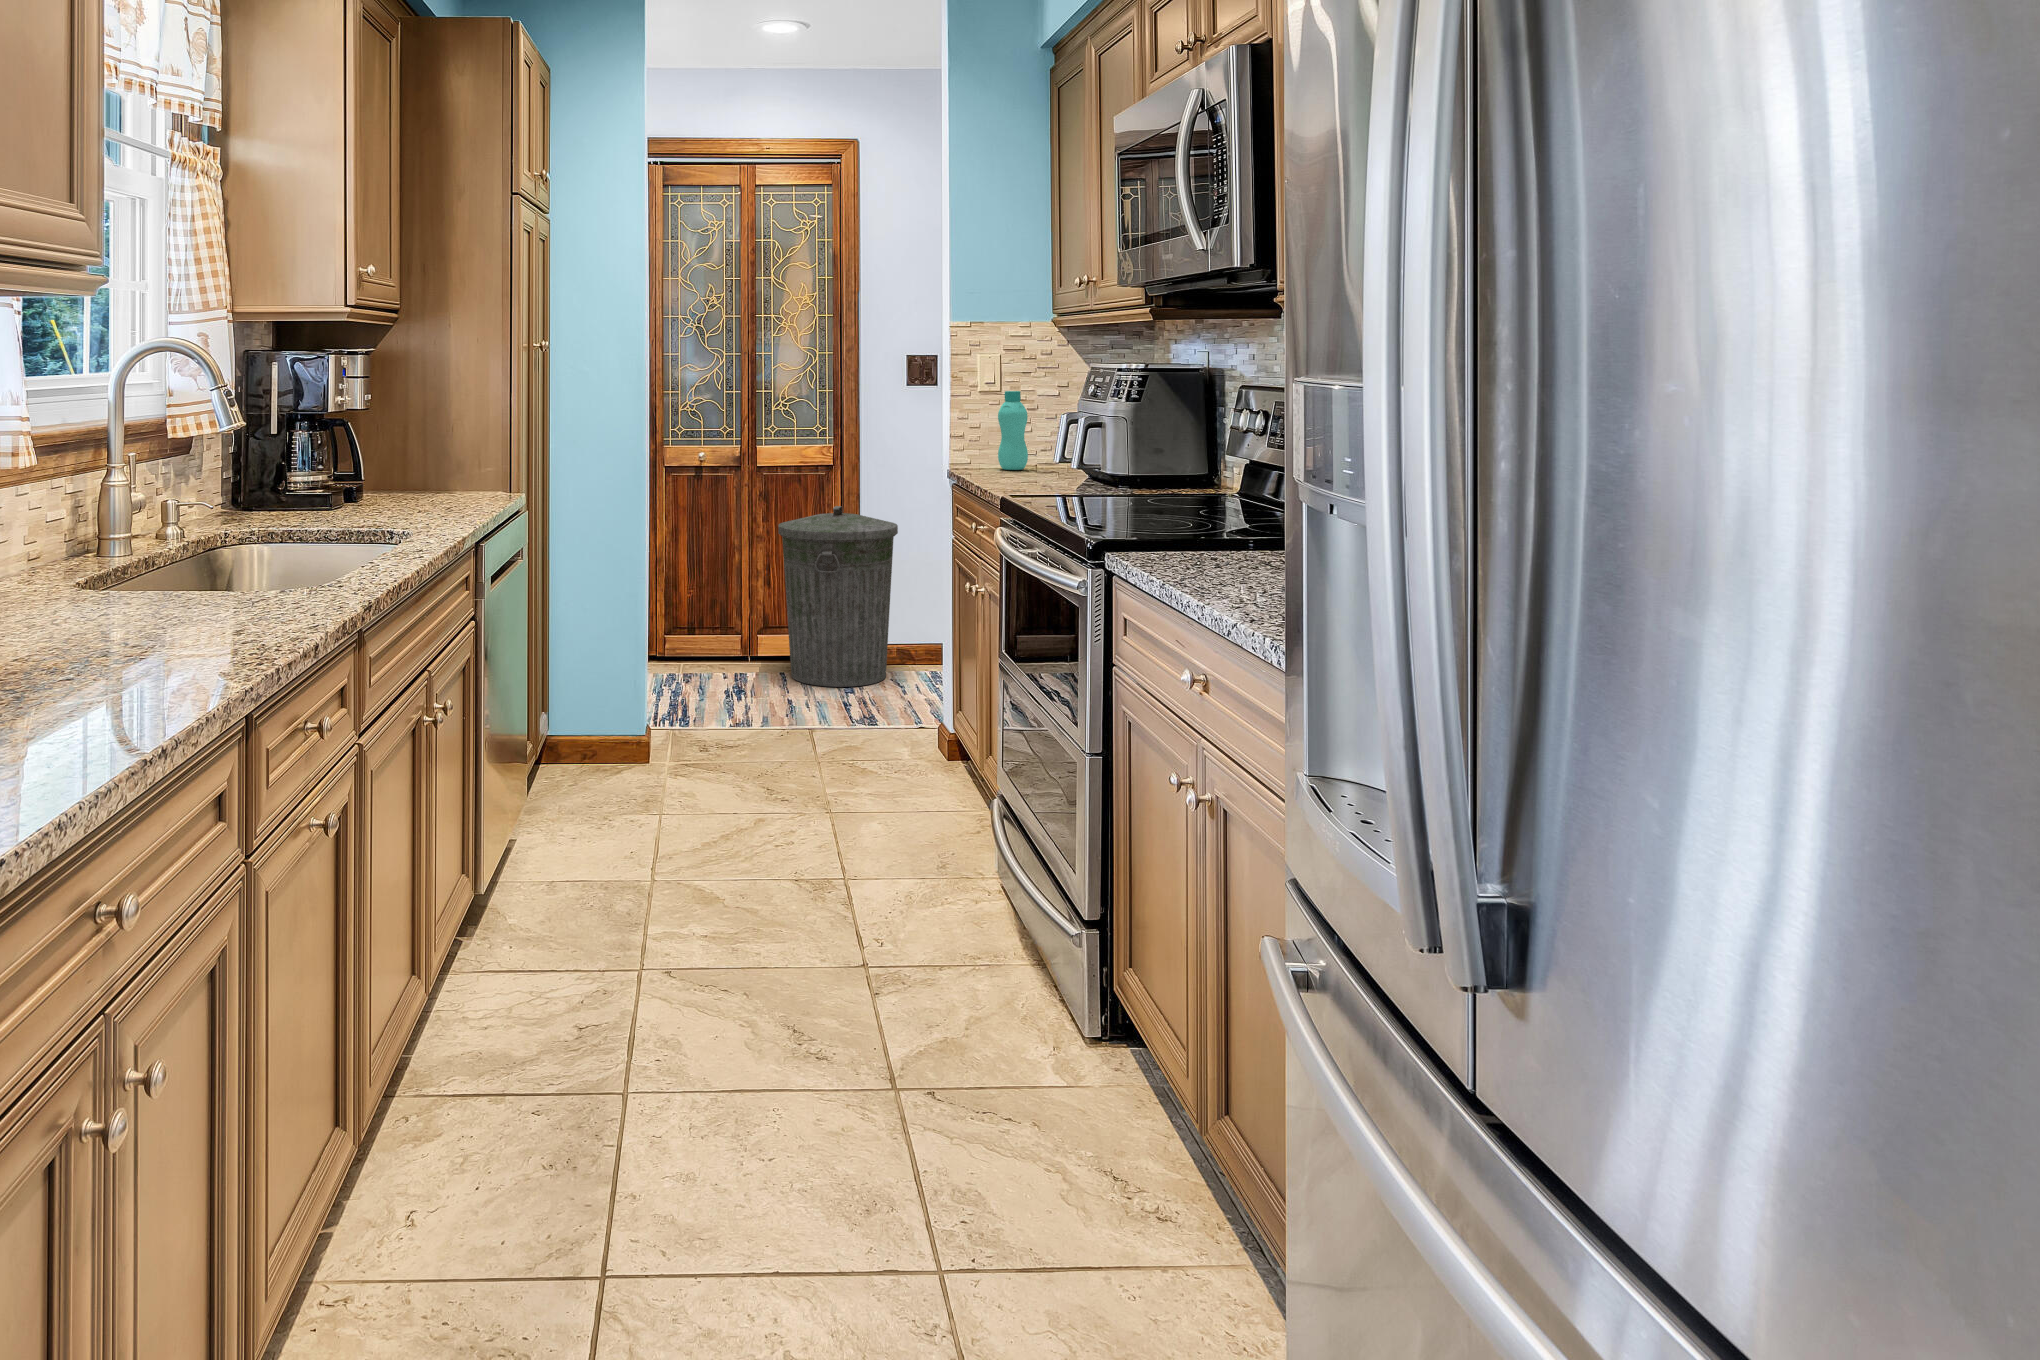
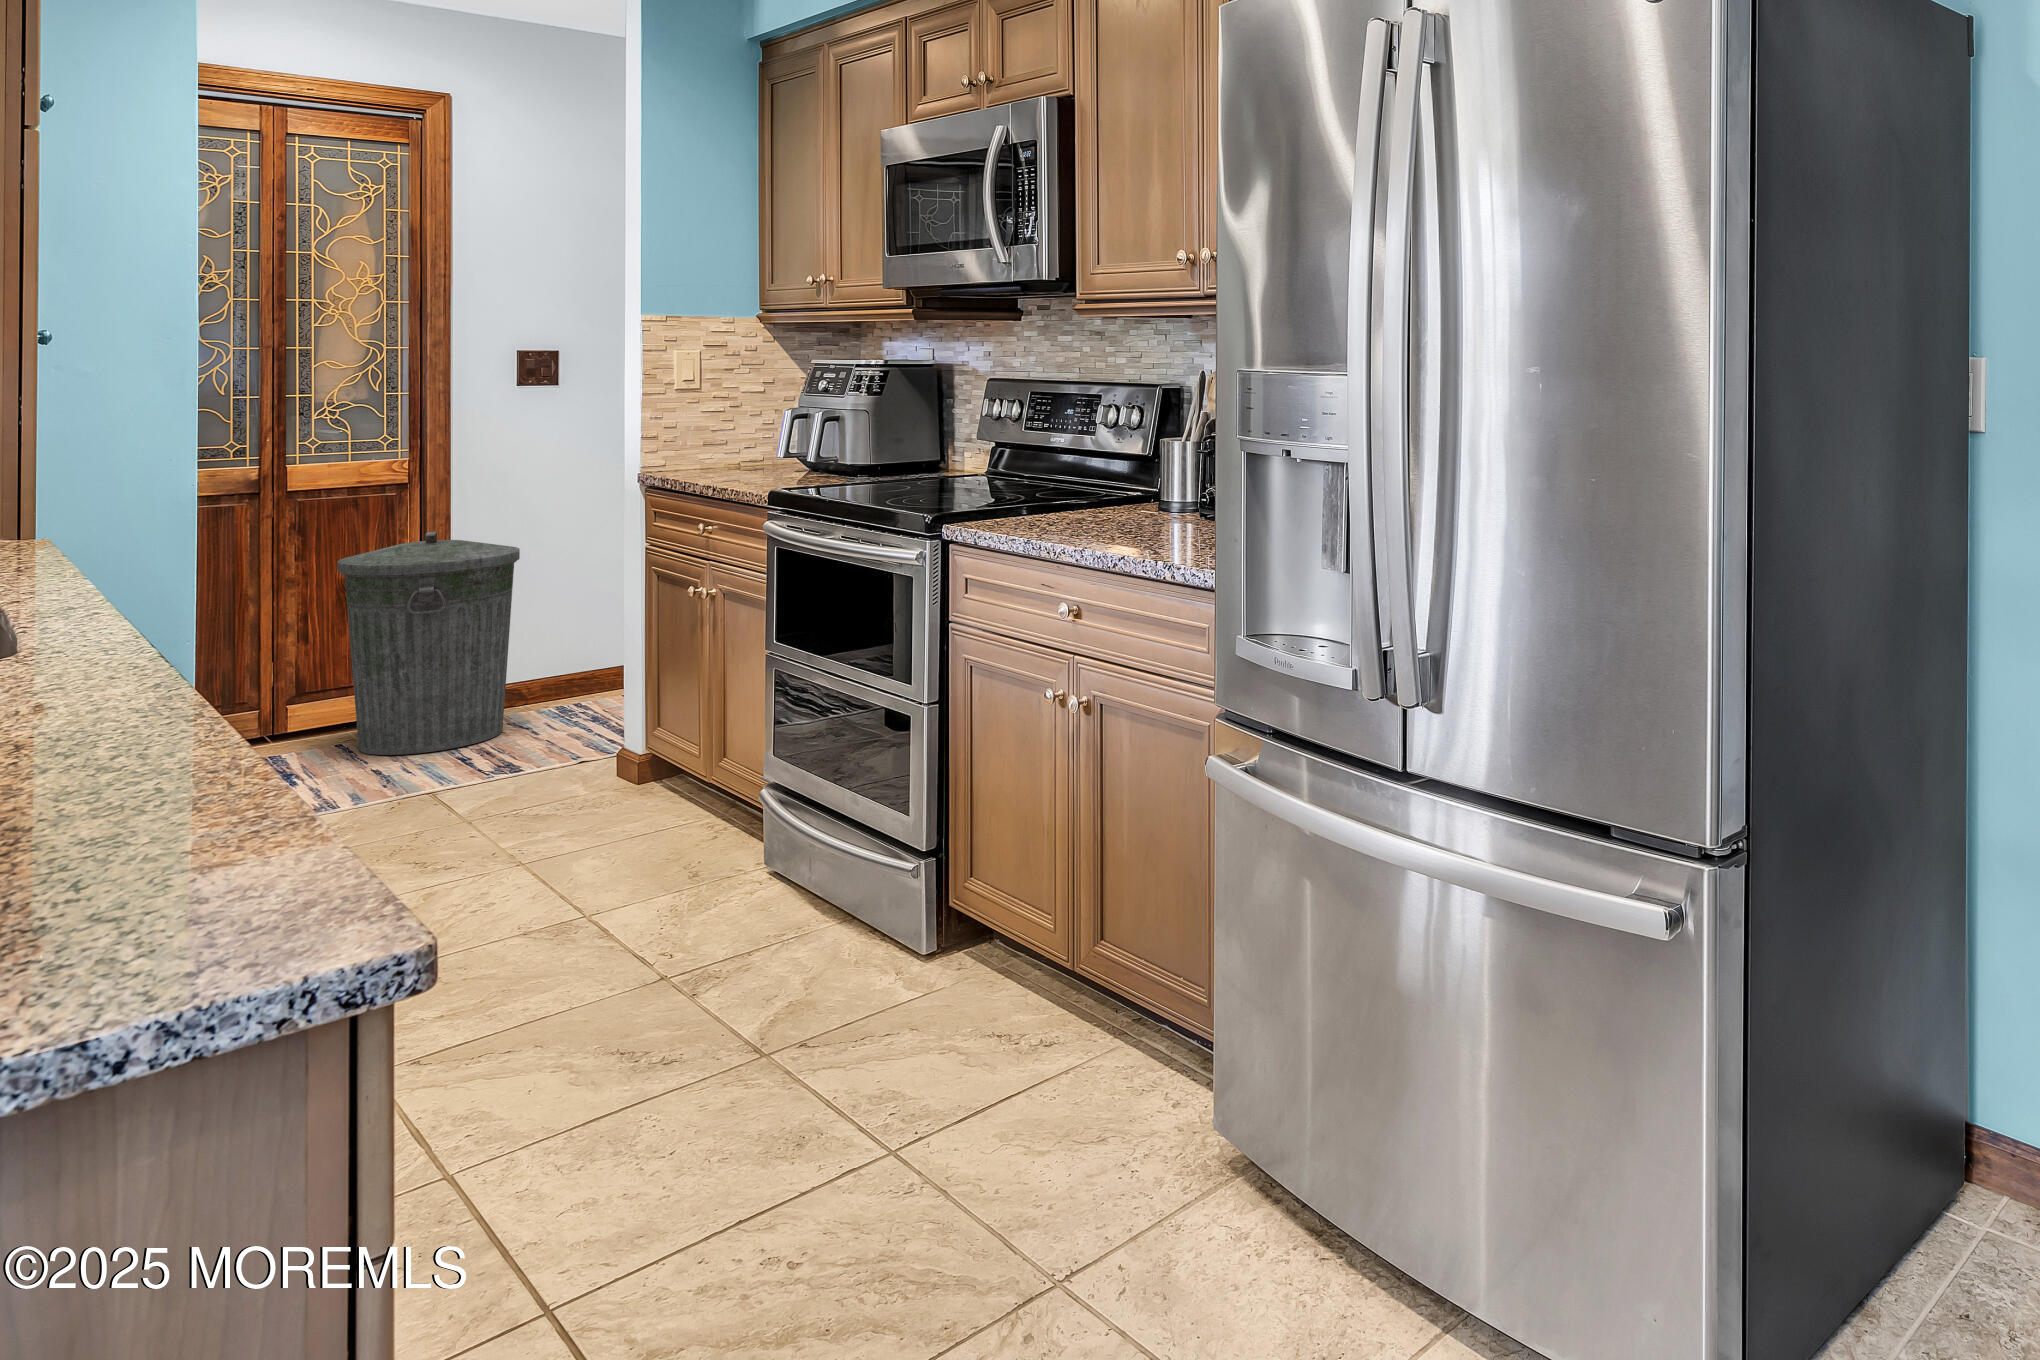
bottle: present [998,391,1028,470] -> none [710,387,746,470]

